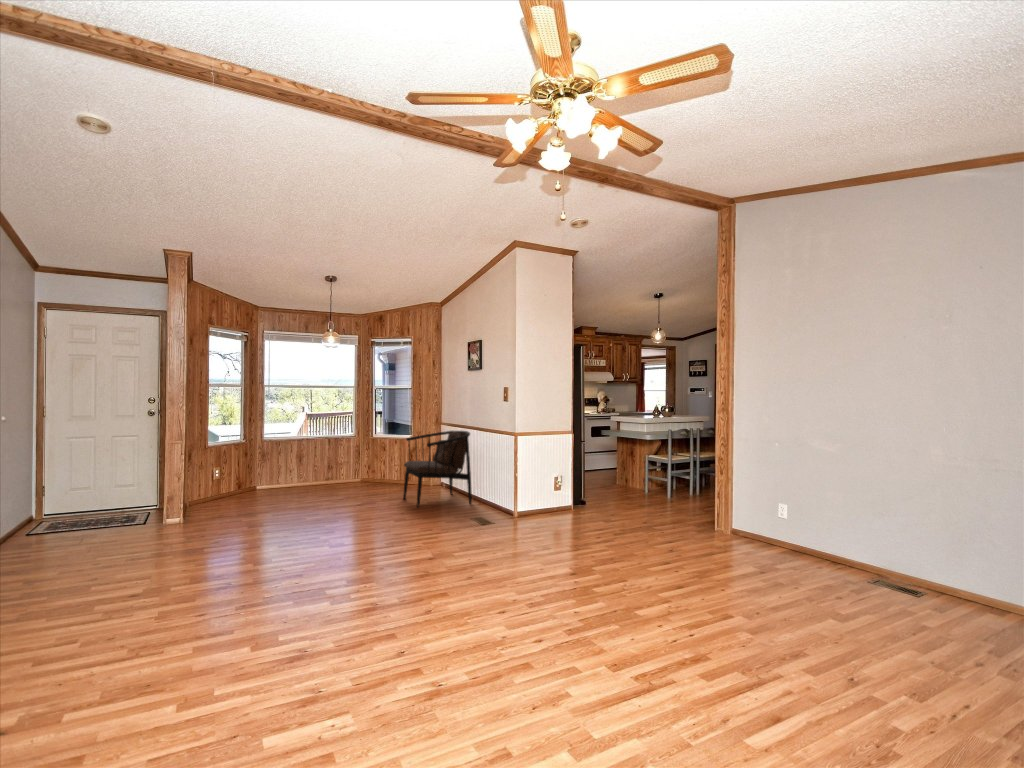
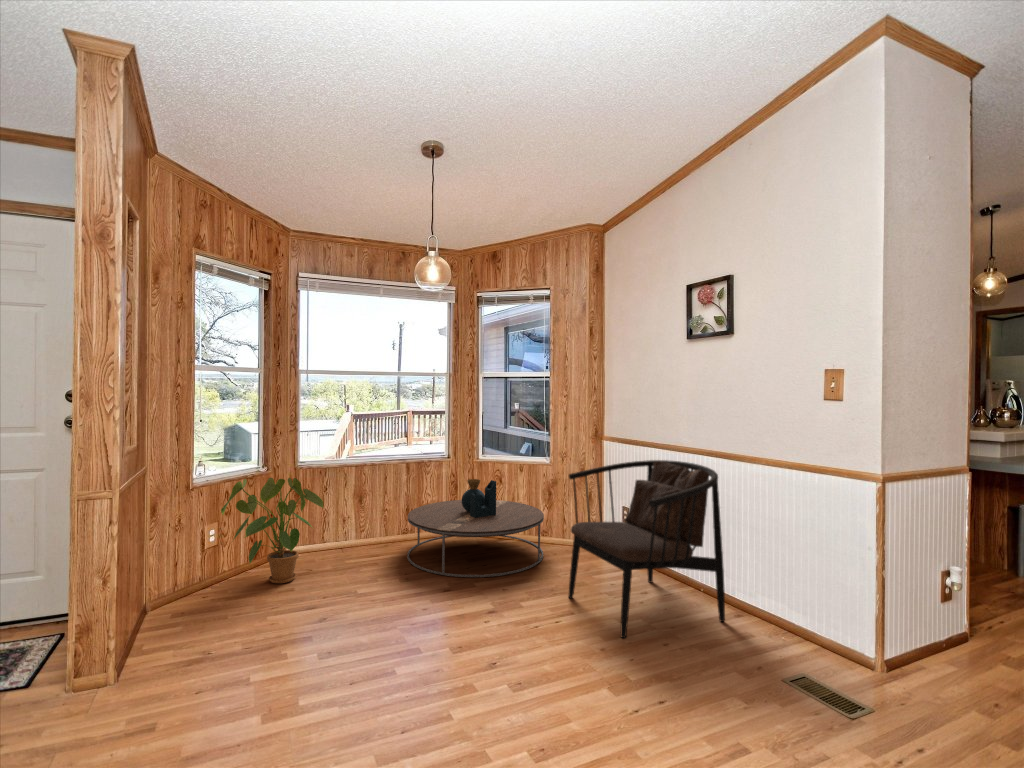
house plant: none [222,443,279,497] -> present [221,478,324,583]
coffee table: none [326,446,404,494] -> present [407,479,544,577]

